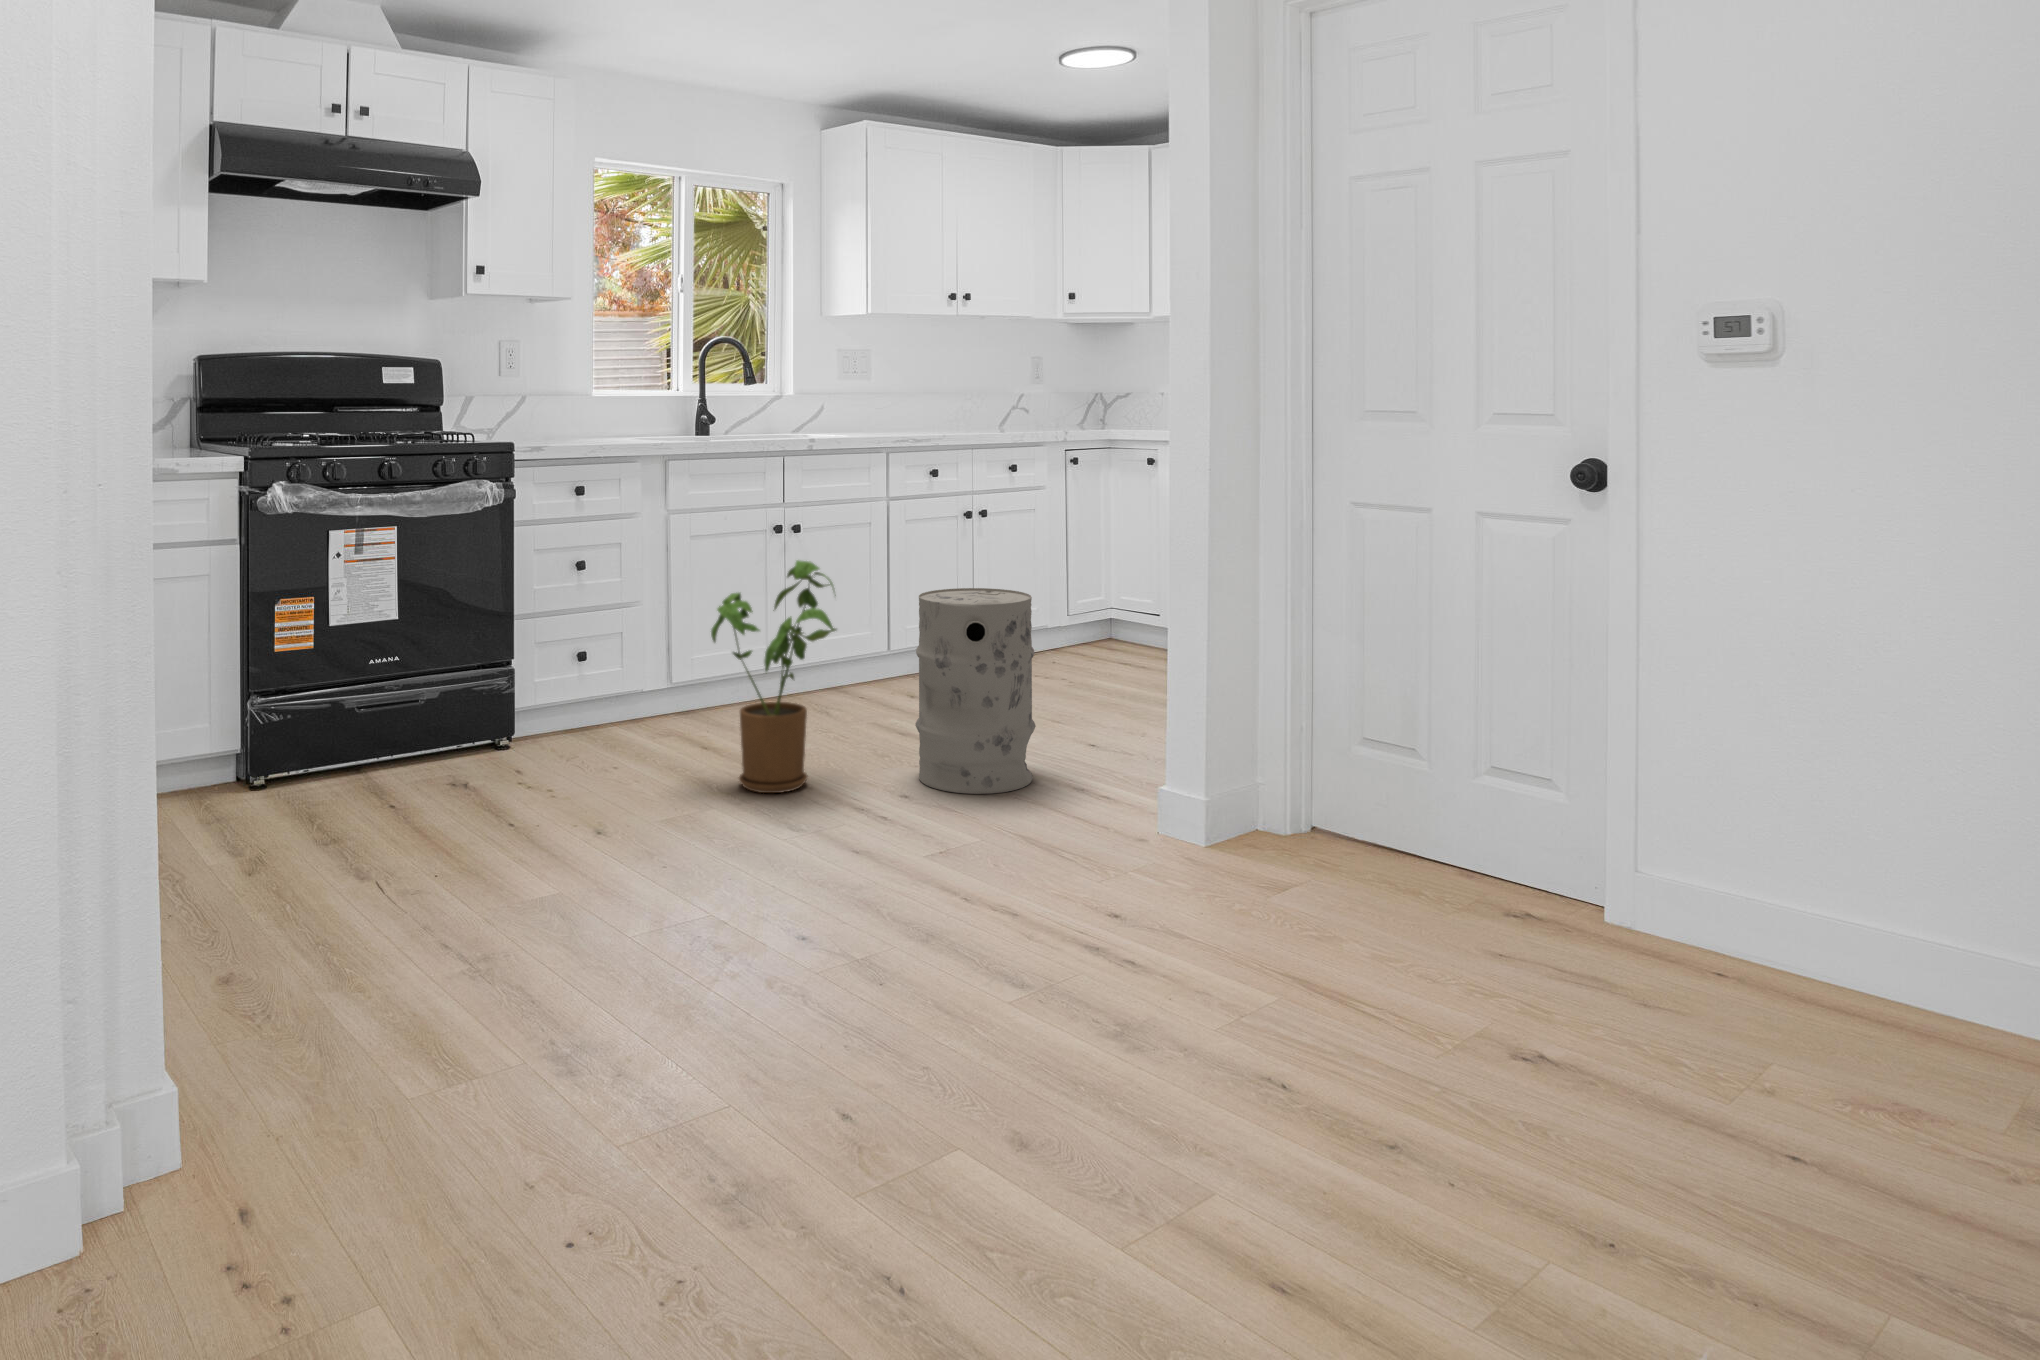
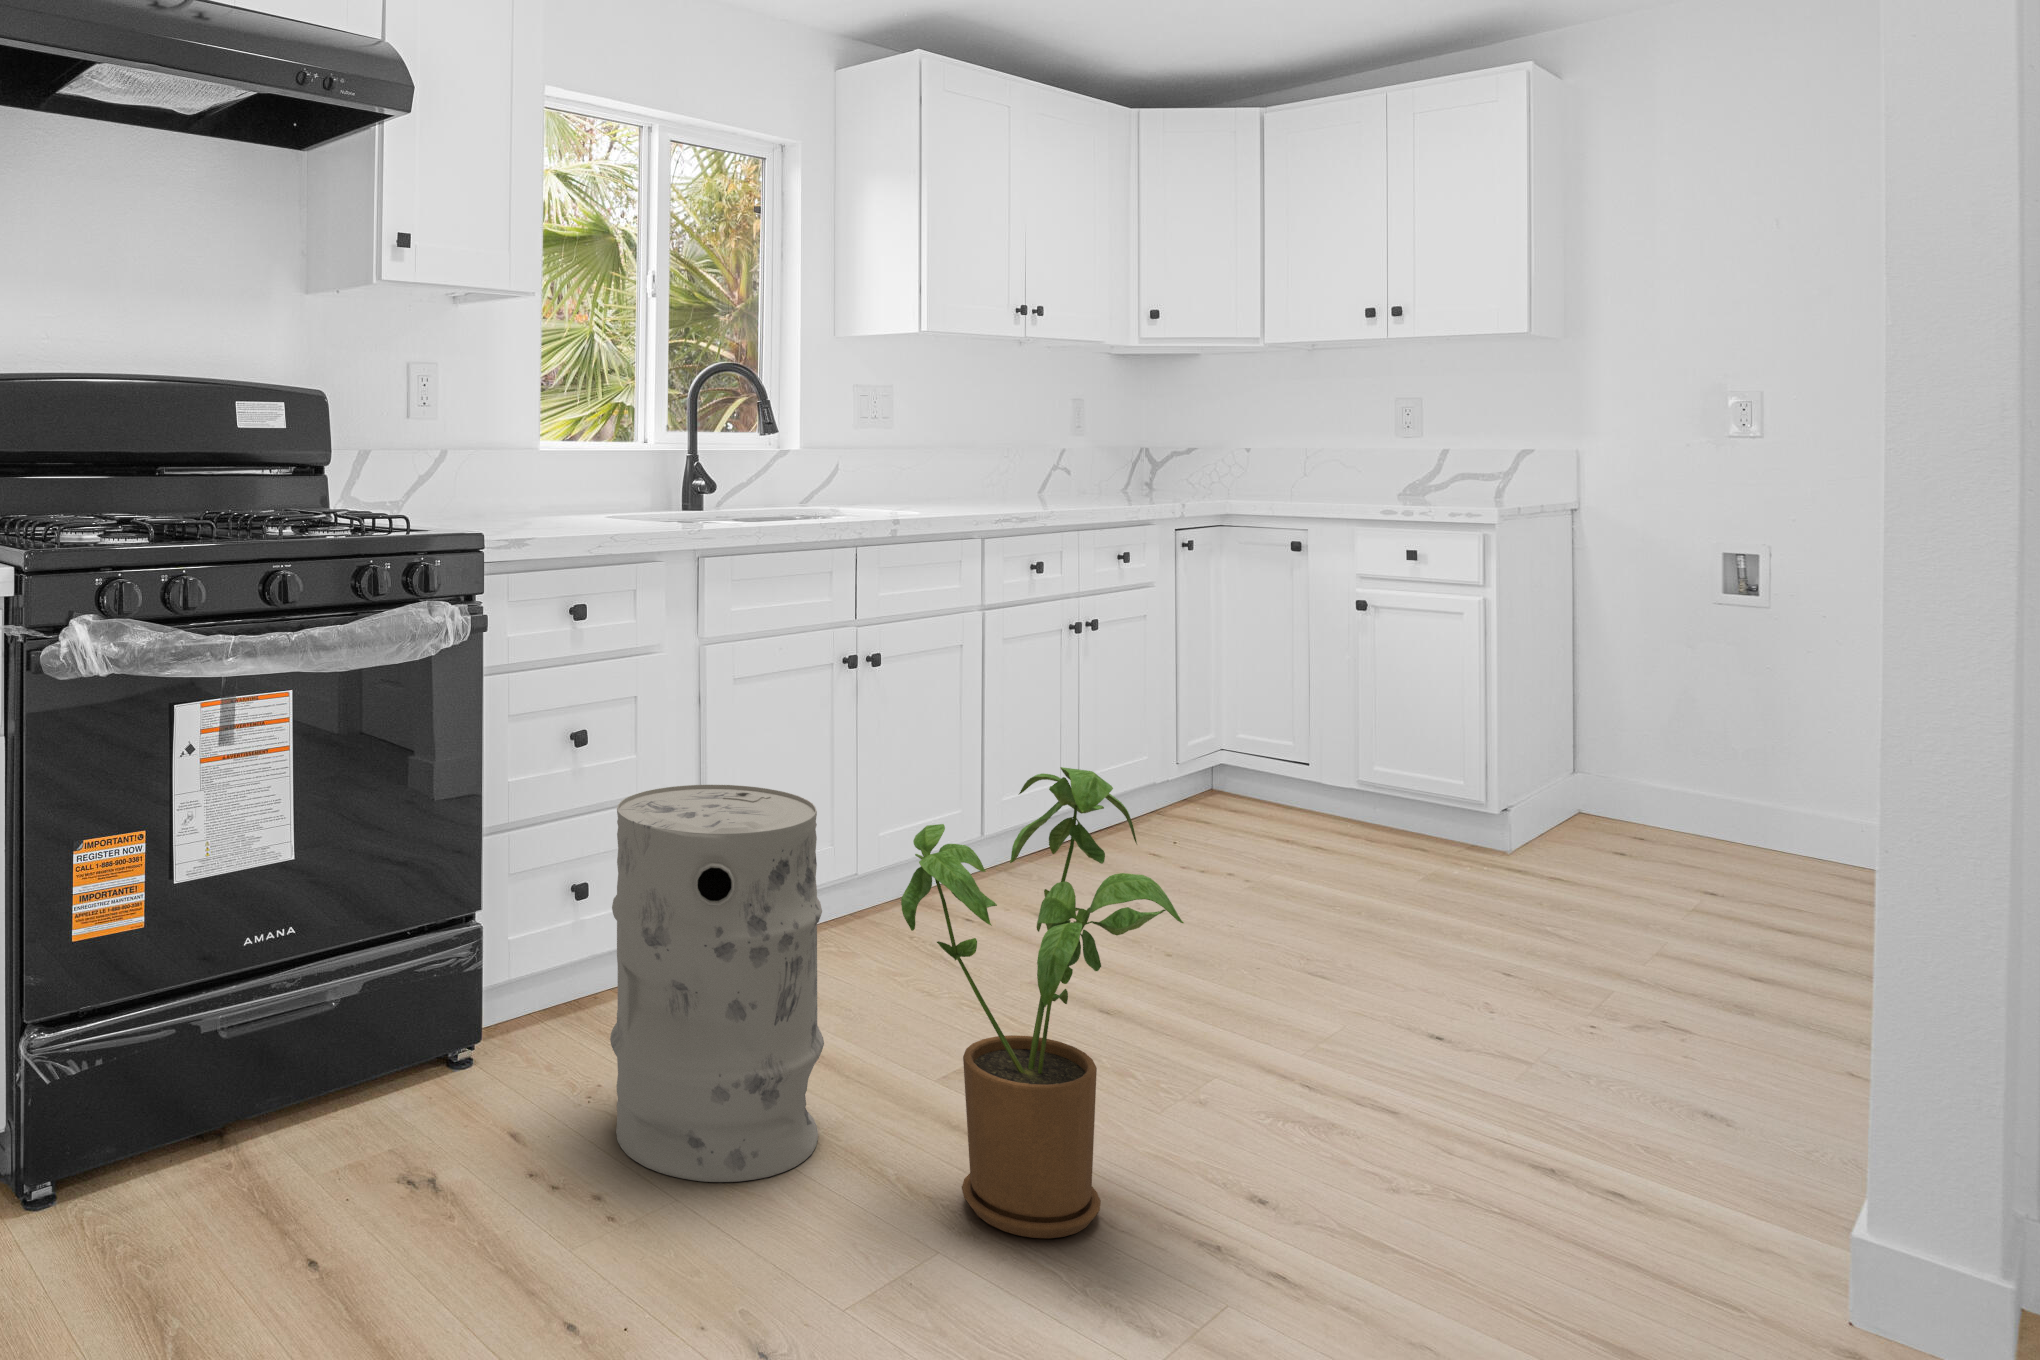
trash can: present [915,588,1036,794] -> present [610,785,824,1182]

